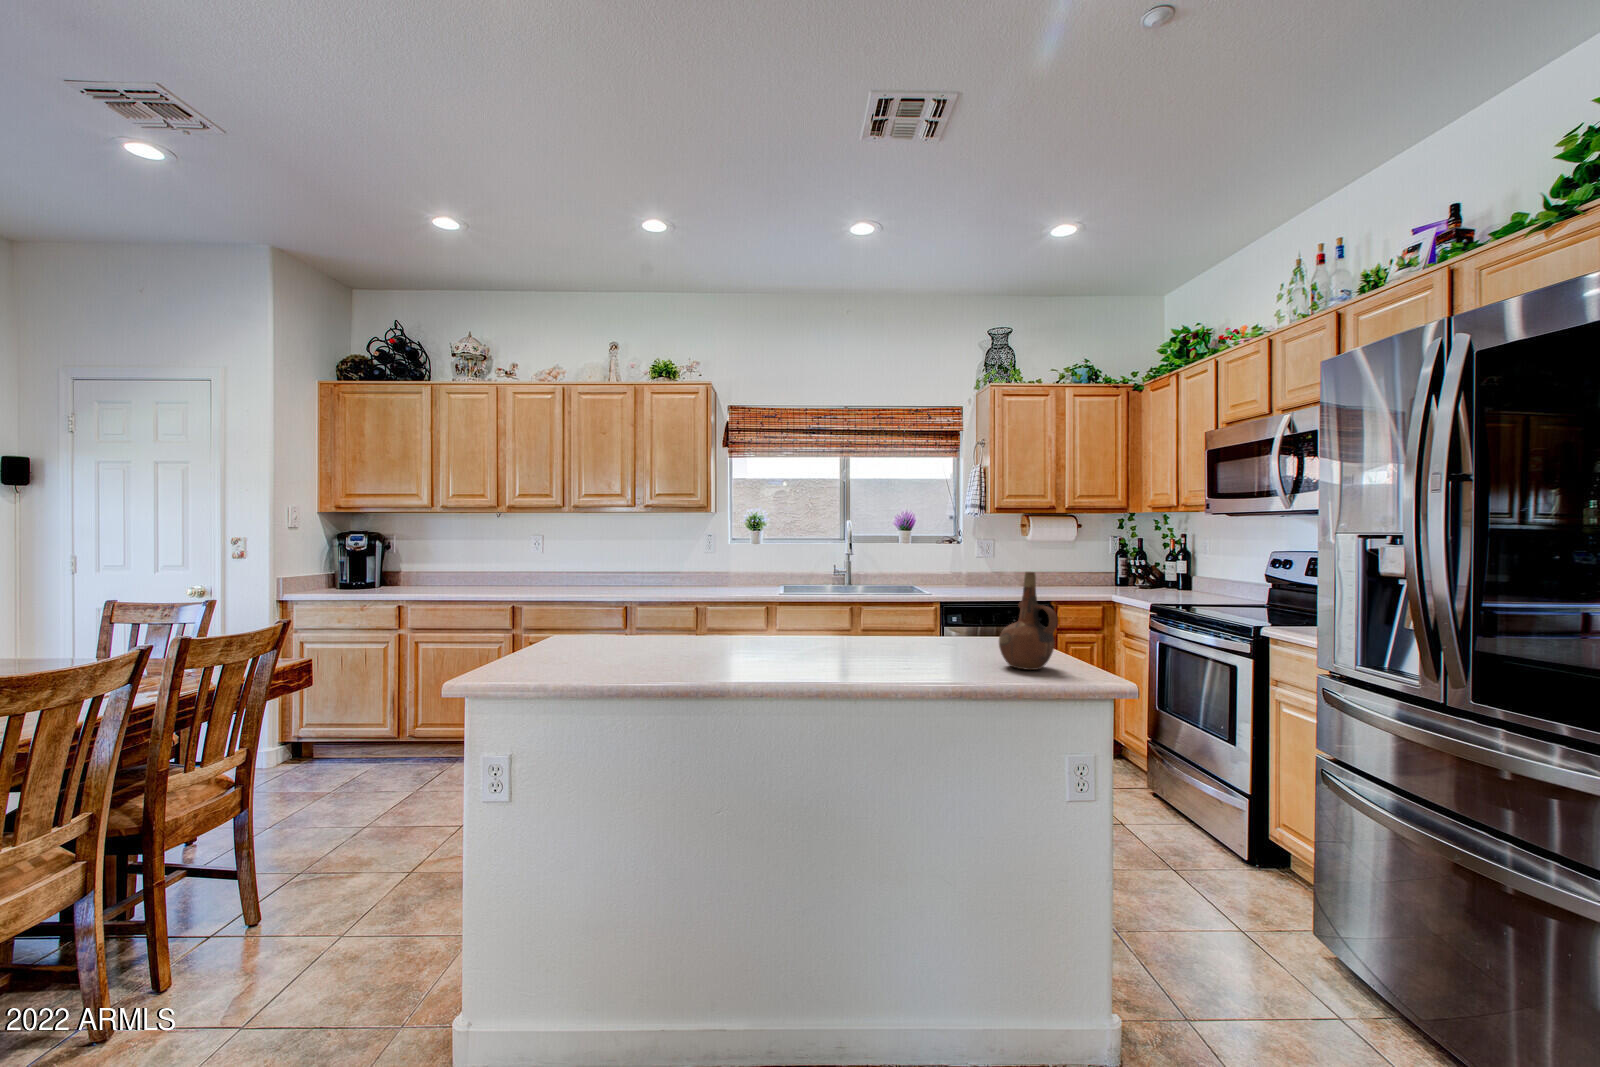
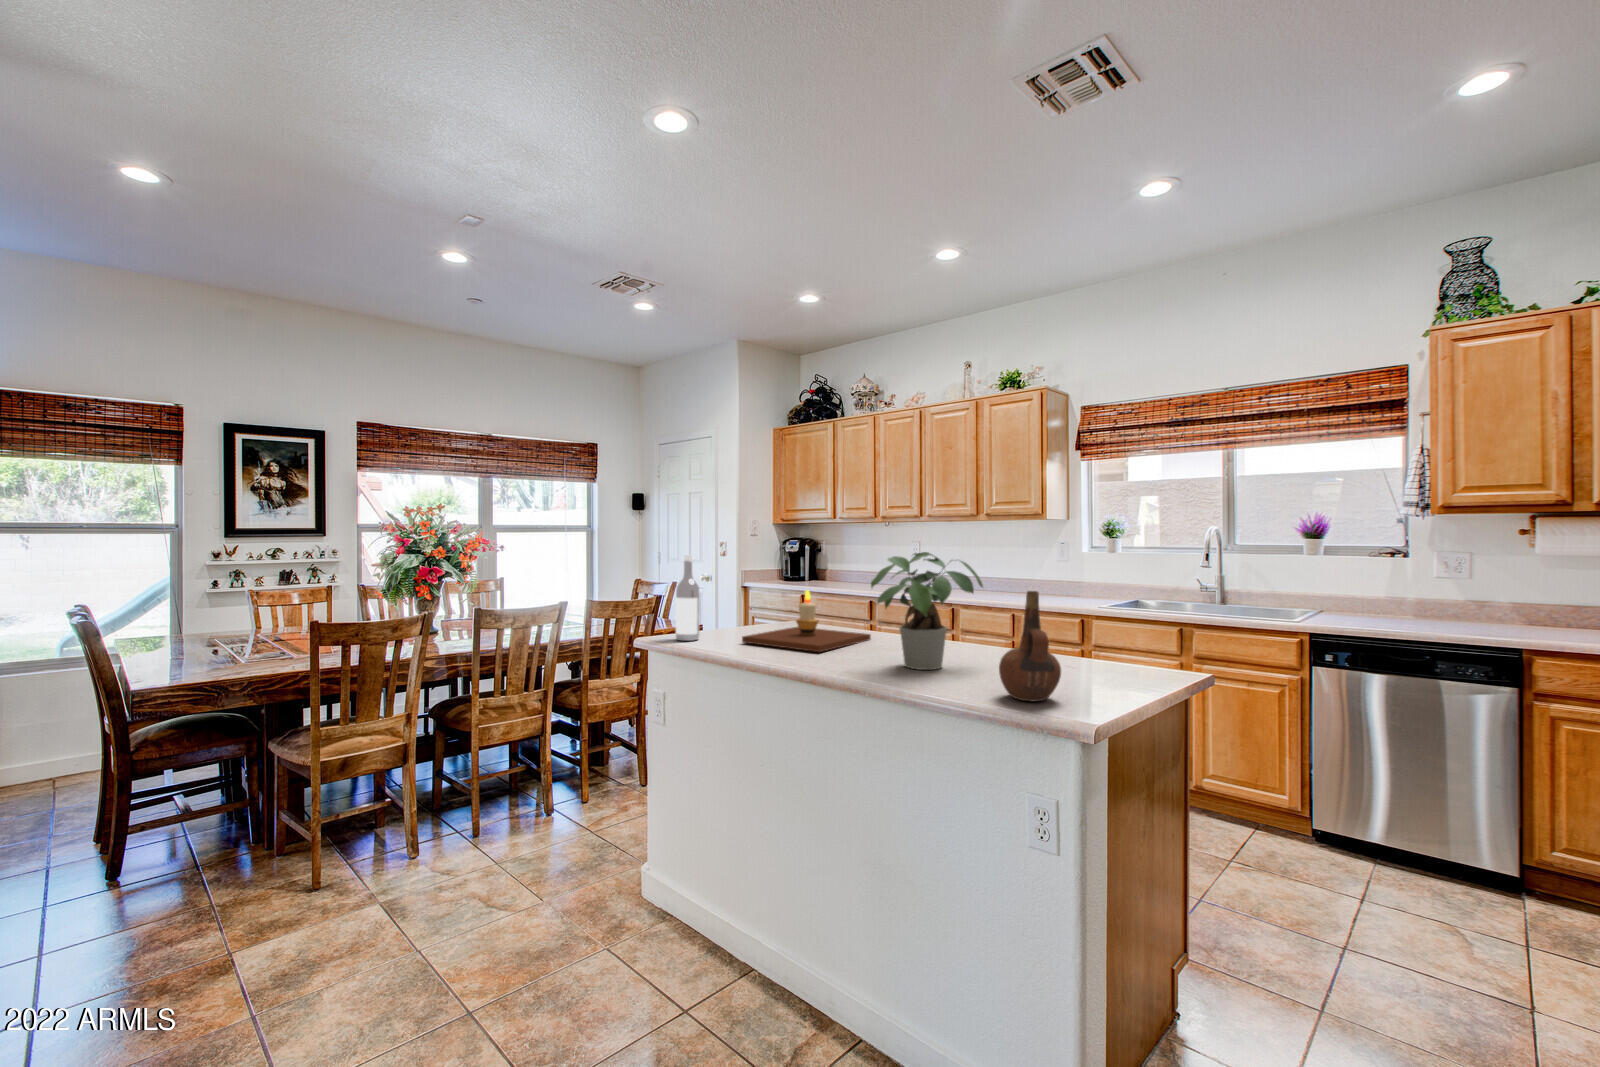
potted plant: none [835,540,934,661] -> present [871,552,983,670]
wine bottle: none [515,551,550,673] -> present [676,555,700,641]
candle: none [622,589,744,663] -> present [742,590,871,652]

